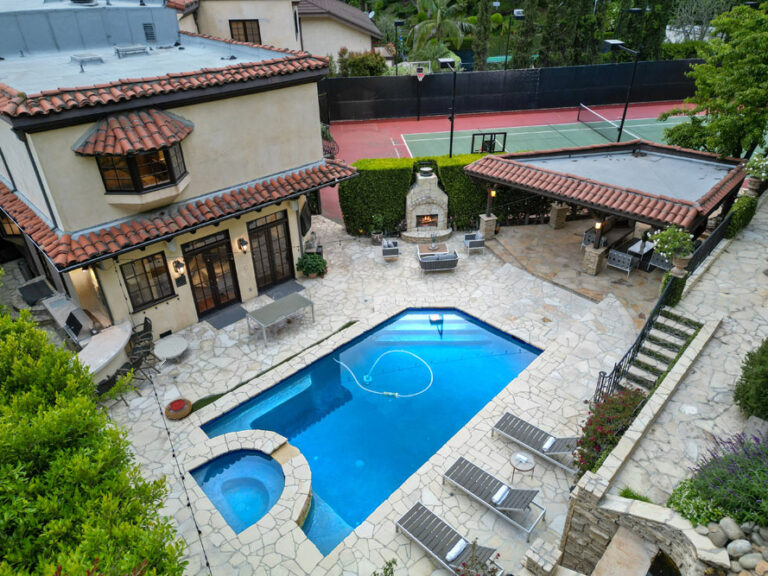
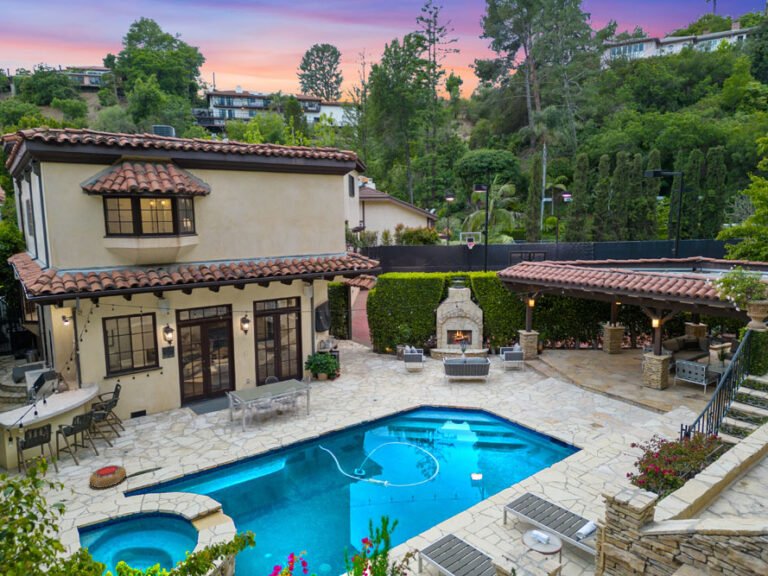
round table: present [154,337,188,364] -> none [114,413,156,440]

